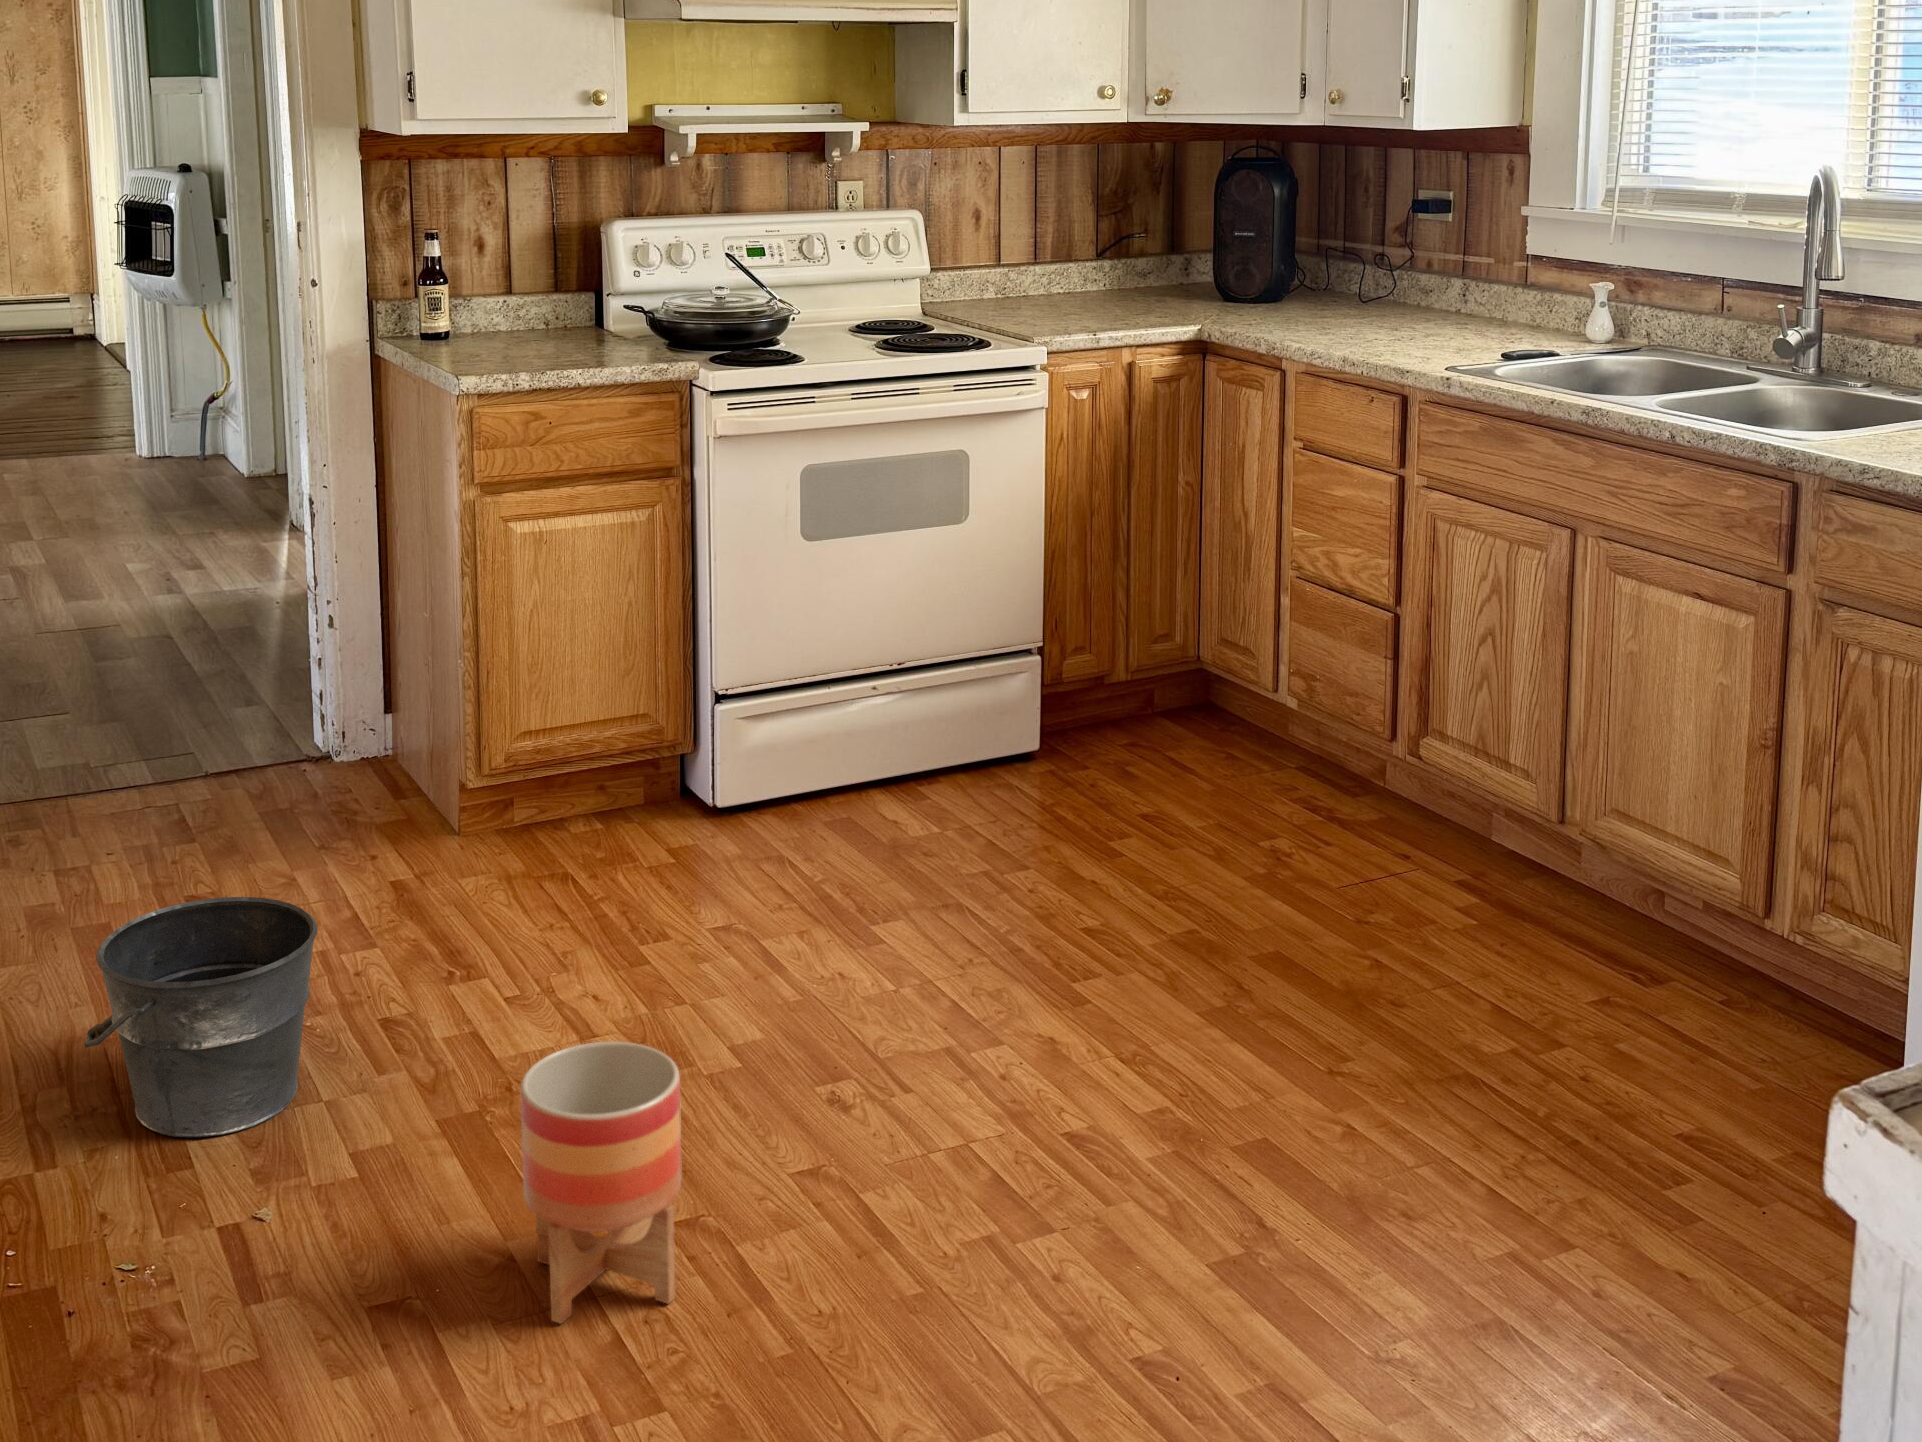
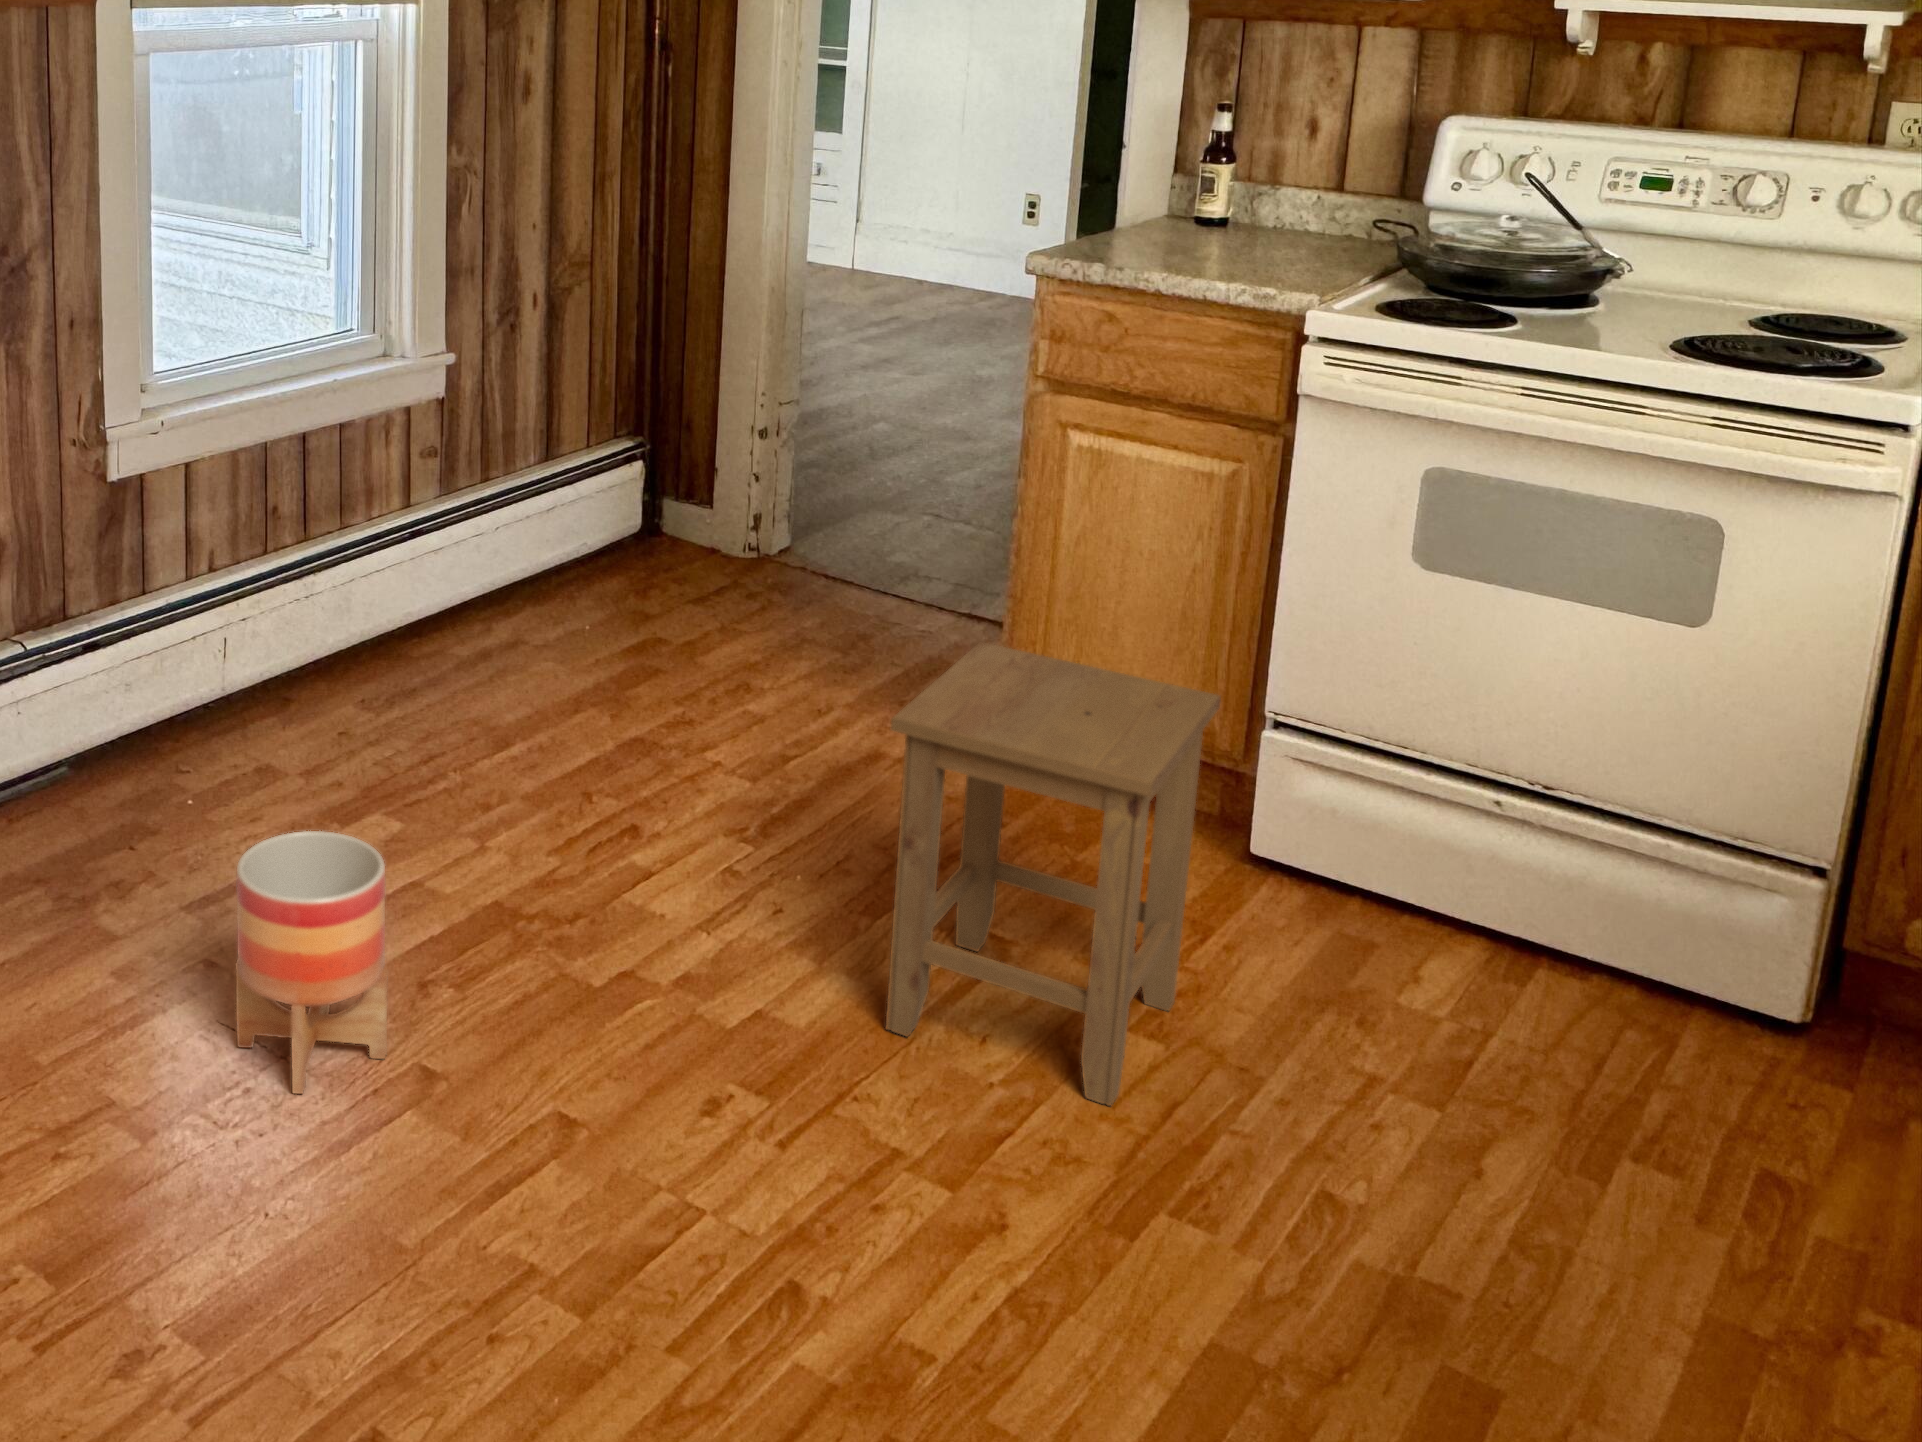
stool: none [702,650,978,1003] -> present [886,642,1221,1106]
bucket: present [84,897,318,1138] -> none [353,630,562,829]

